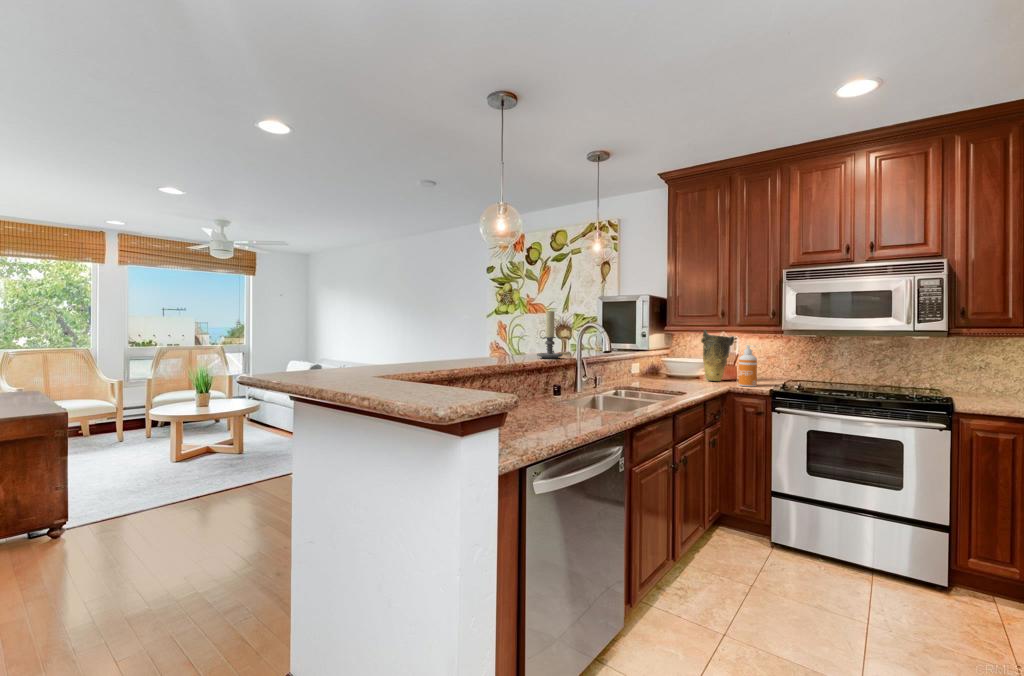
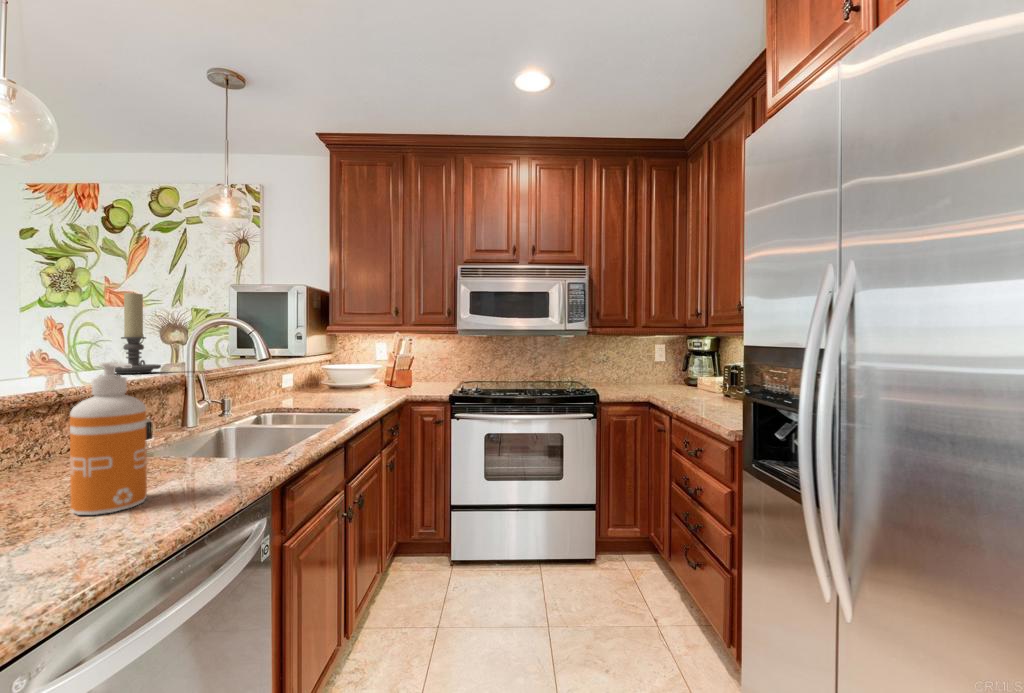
vase: present [701,330,734,381] -> none [373,329,409,390]
soap dispenser: present [738,346,757,387] -> present [70,362,147,515]

